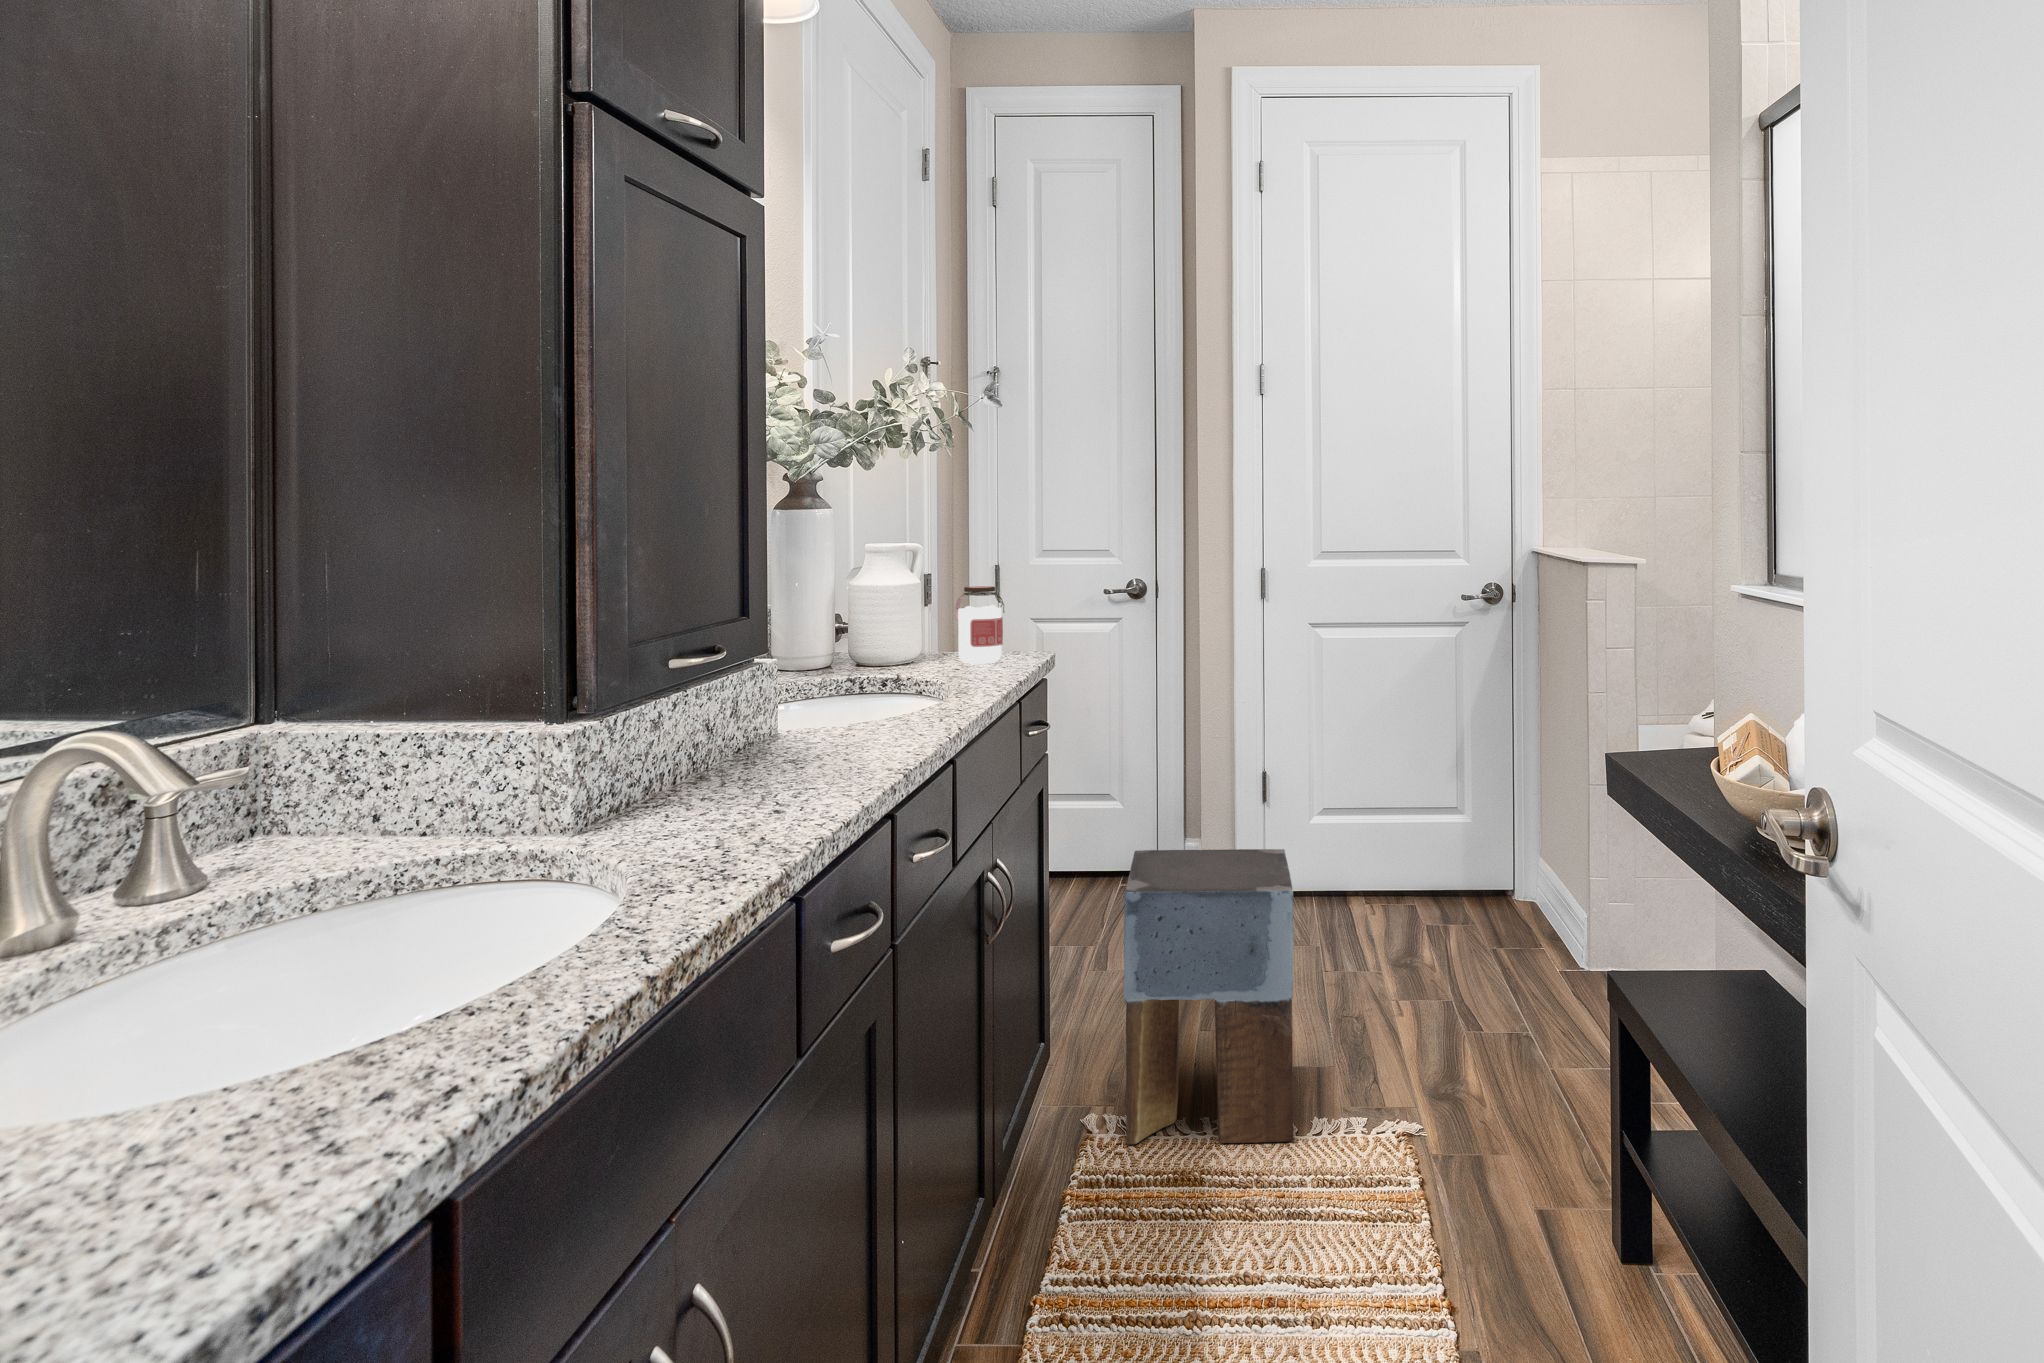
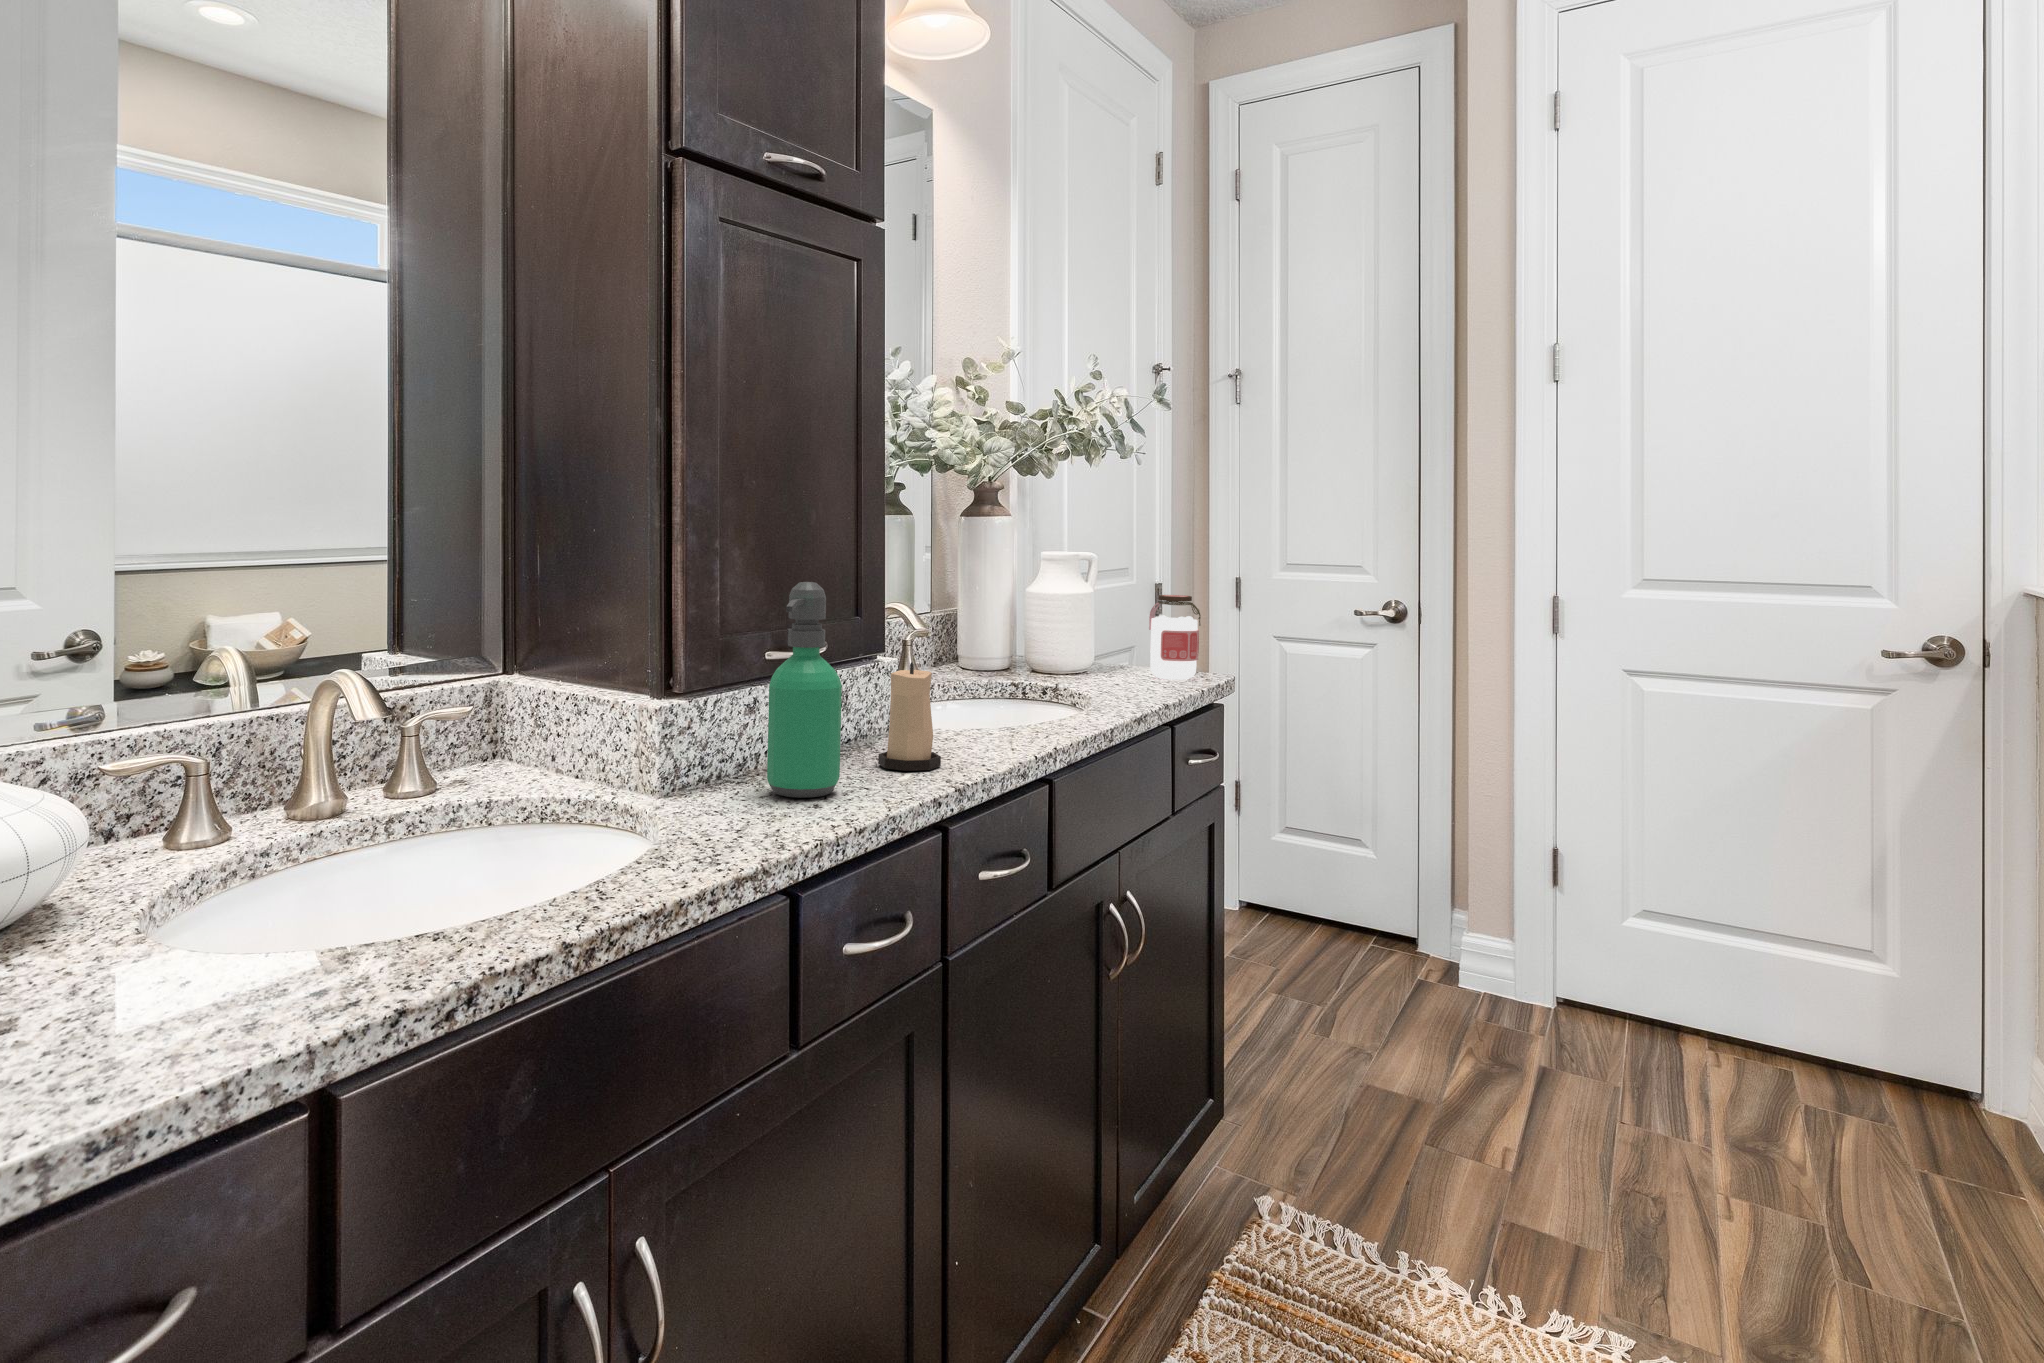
soap dispenser: none [693,589,774,810] -> present [767,582,842,798]
candle: none [784,663,849,771] -> present [878,662,941,771]
stool: present [1124,849,1294,1145] -> none [1298,912,1531,1308]

